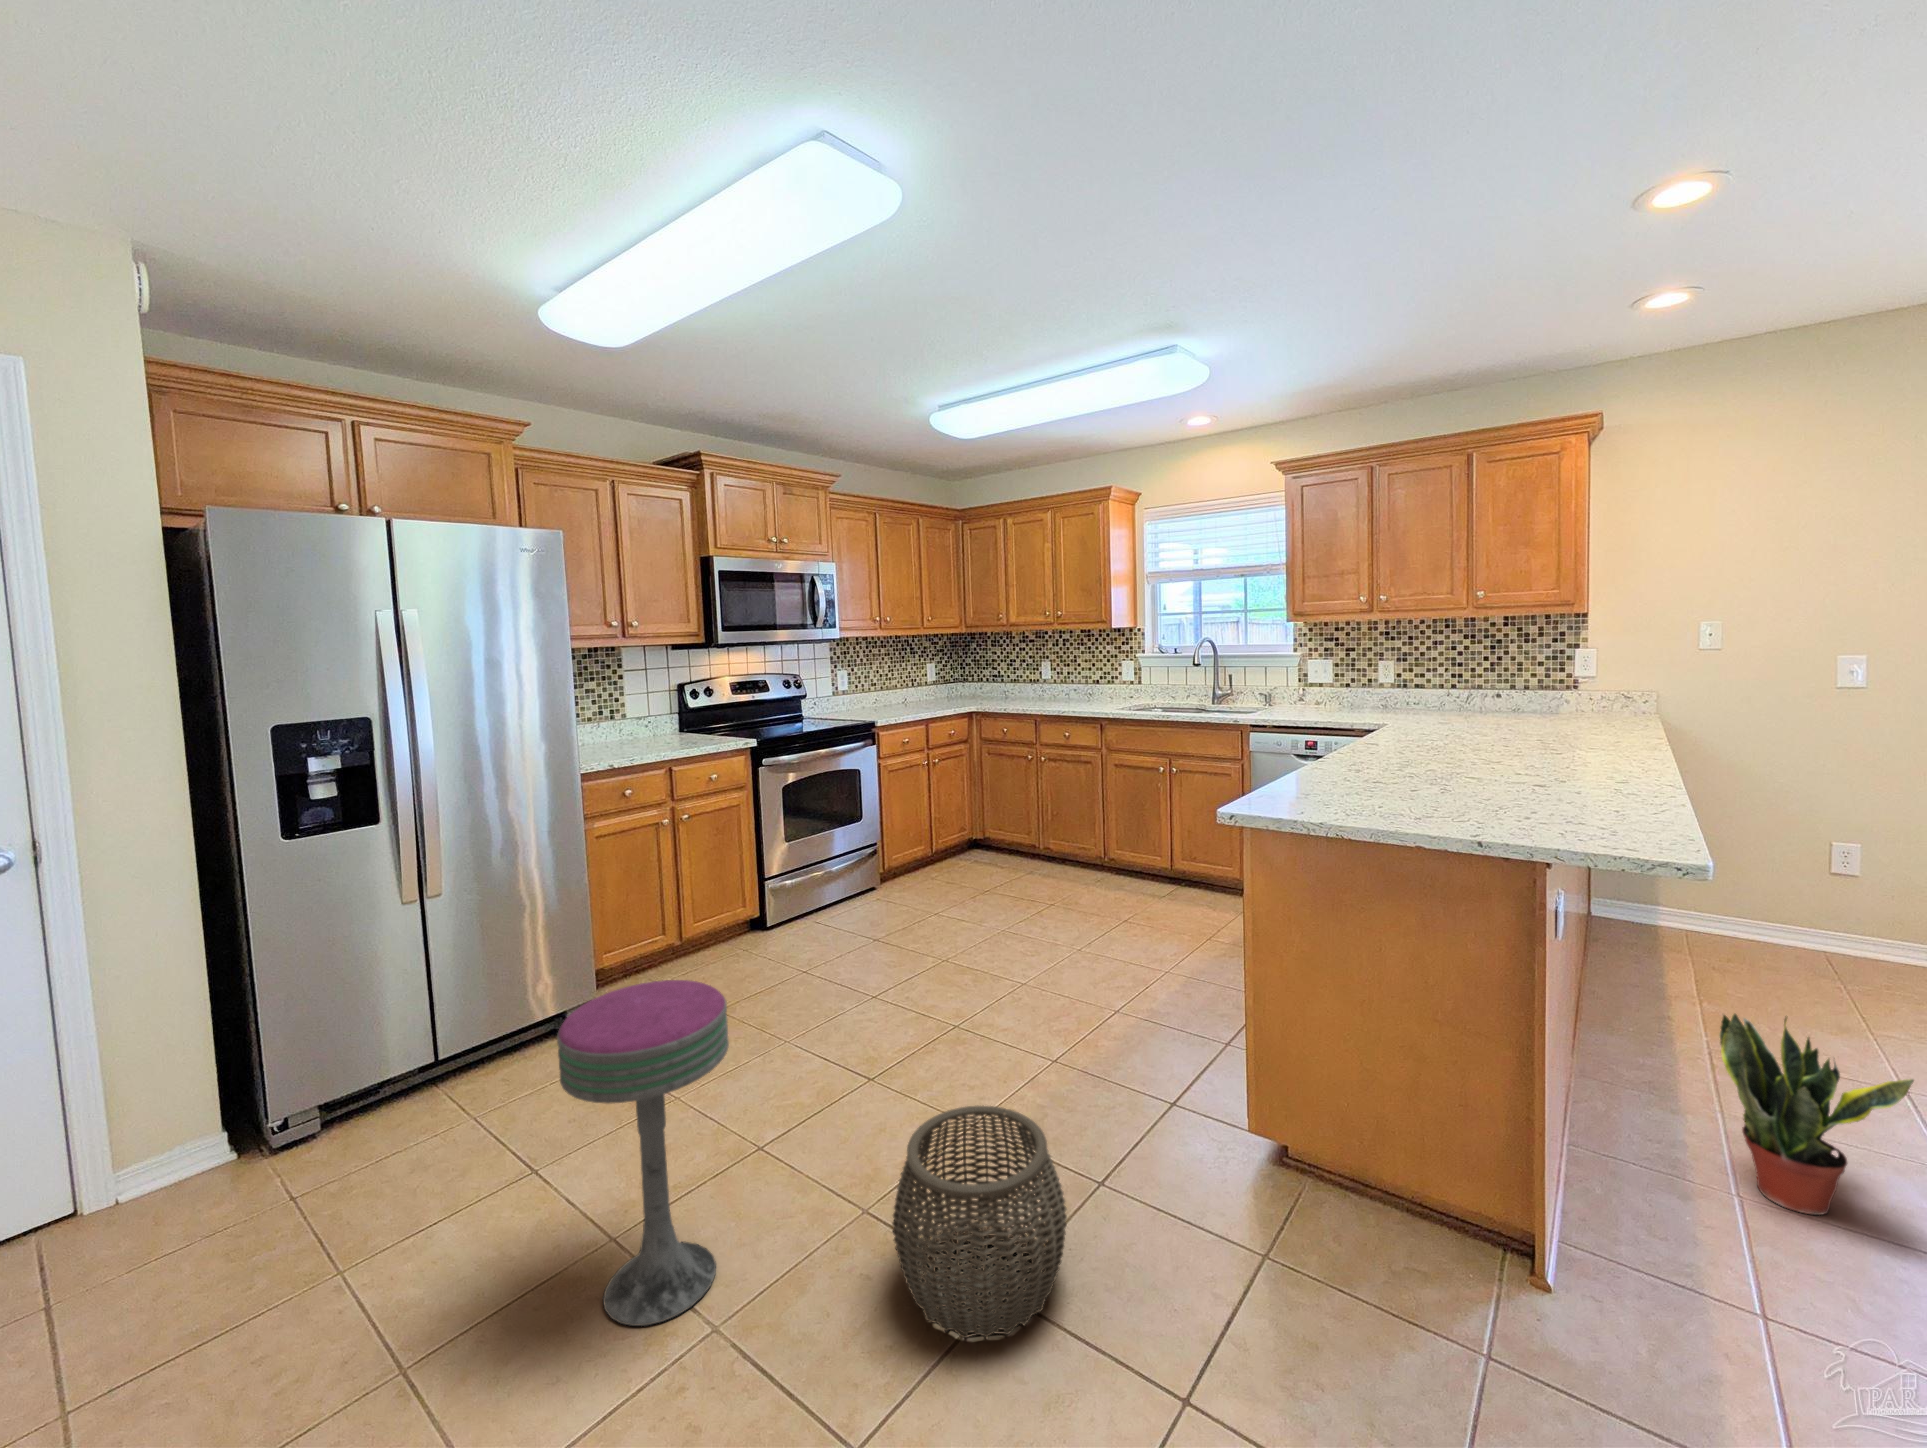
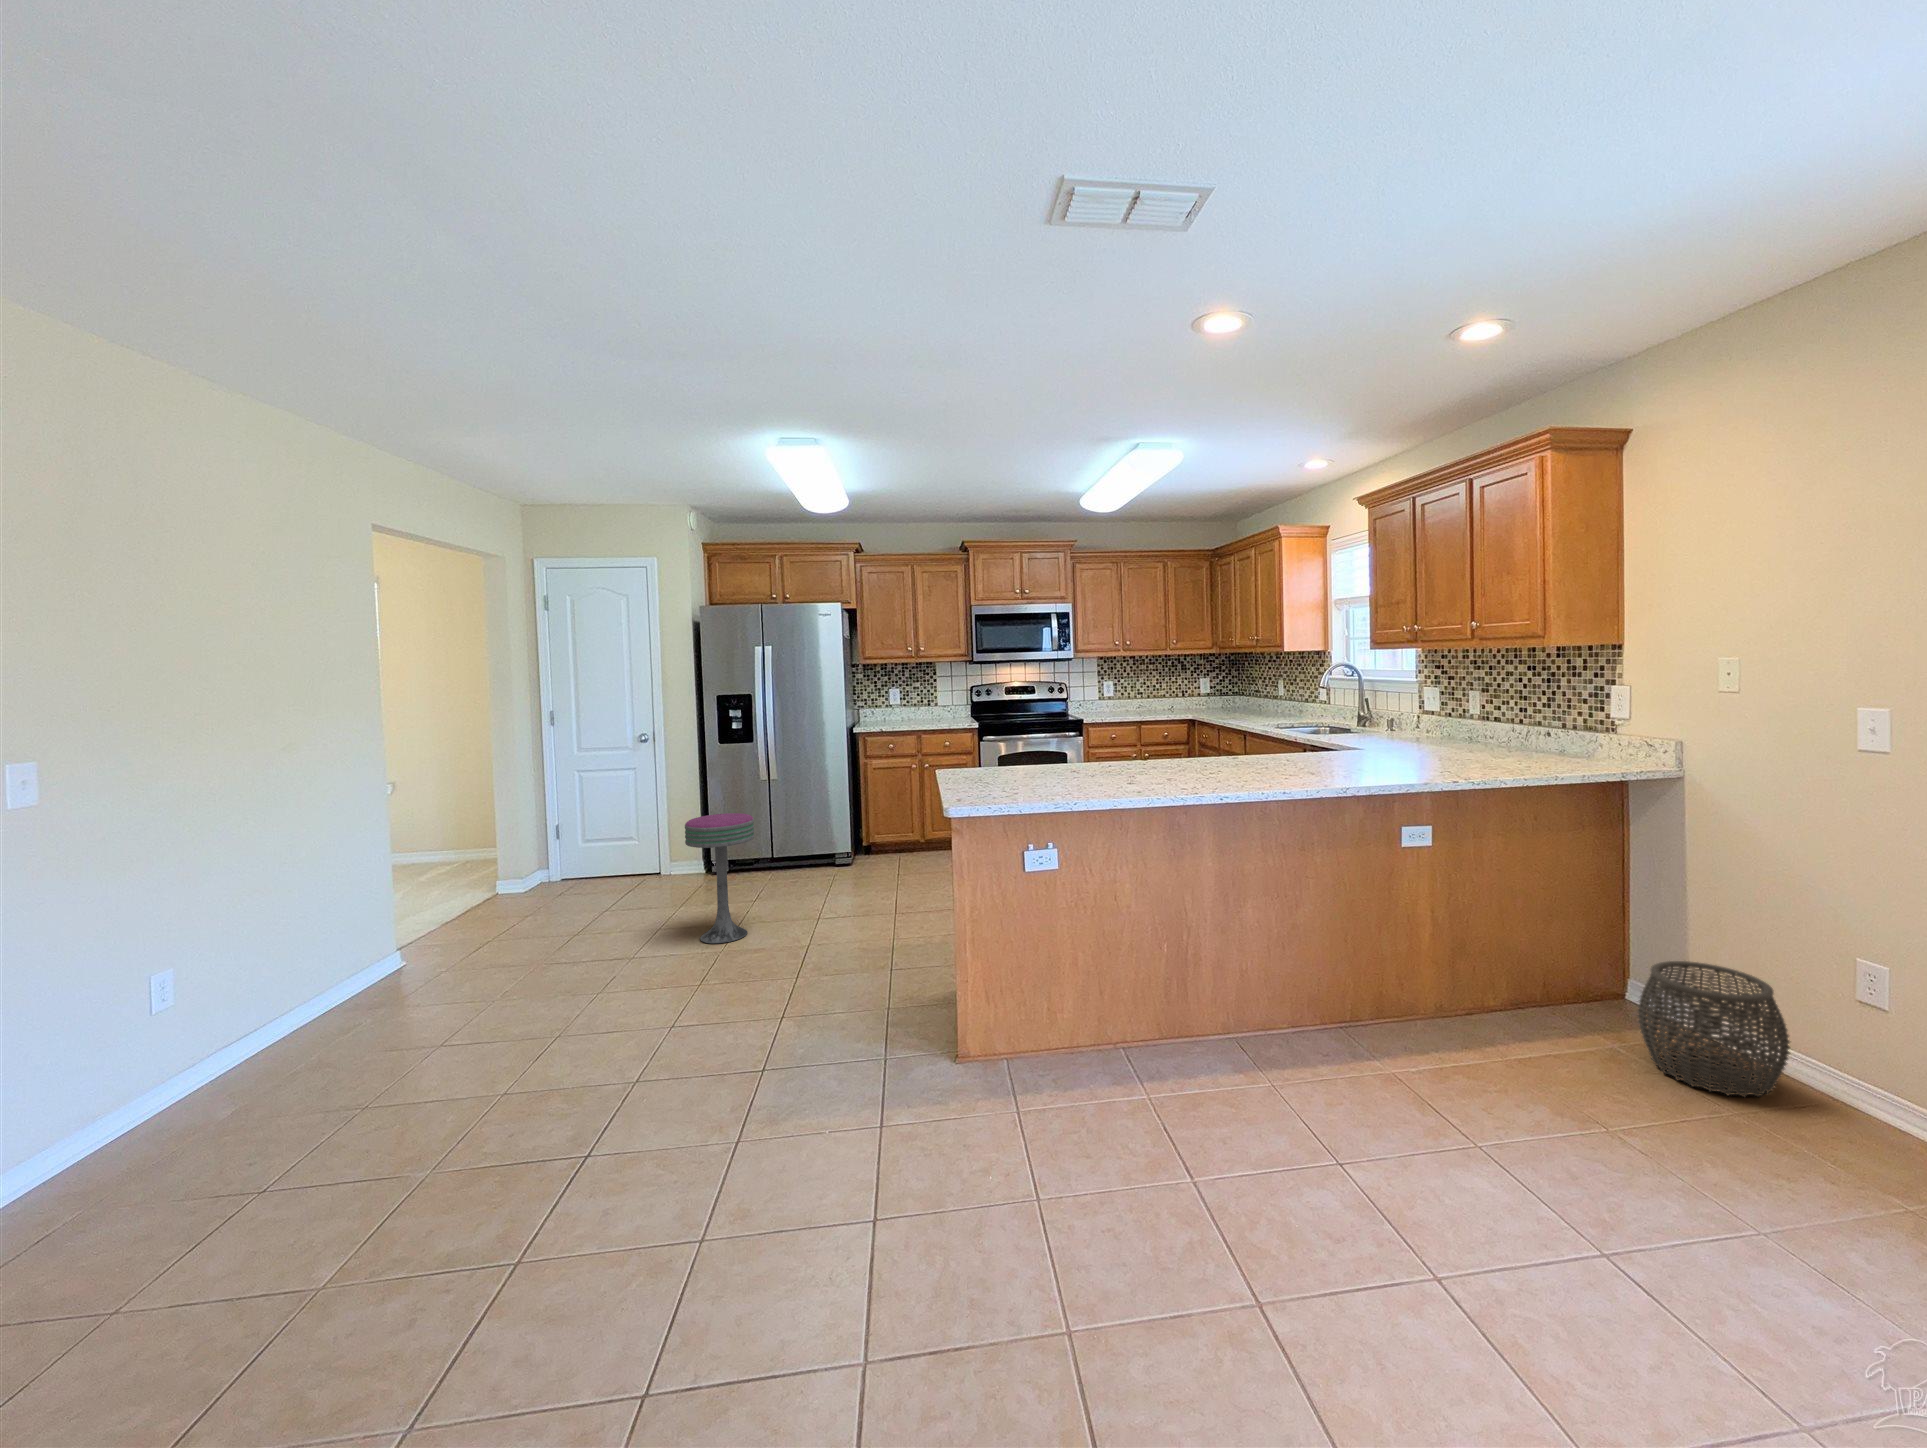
potted plant: present [1720,1014,1914,1215] -> none [1103,960,1206,1126]
woven basket: present [892,1106,1067,1339] -> present [1637,961,1790,1097]

